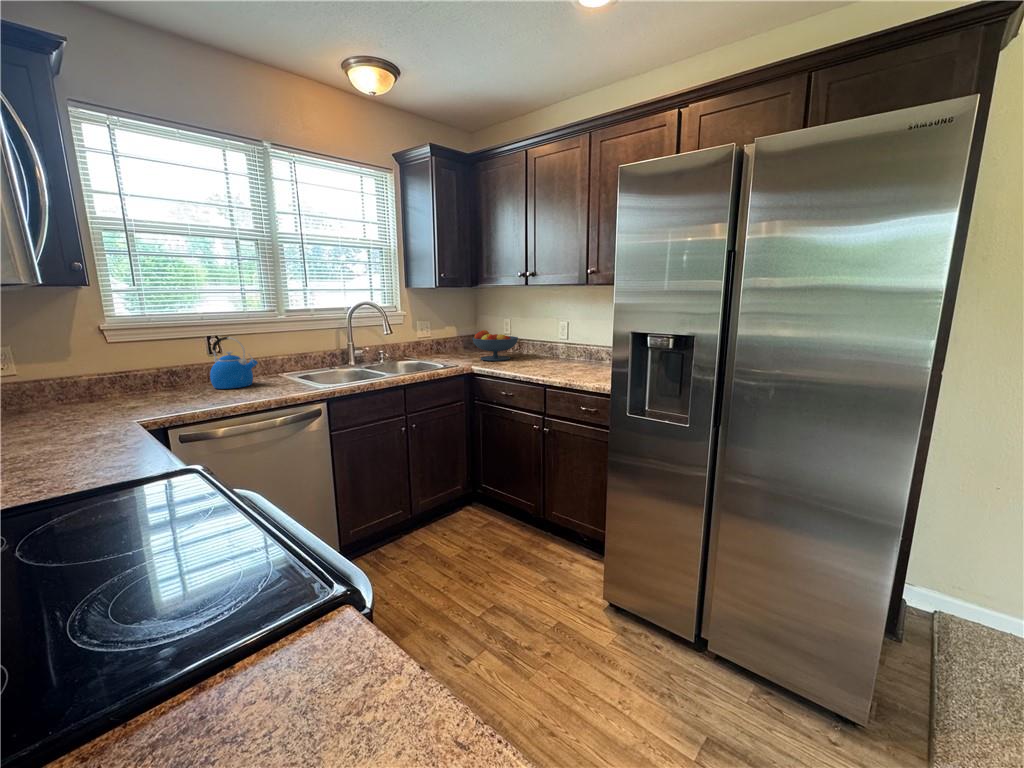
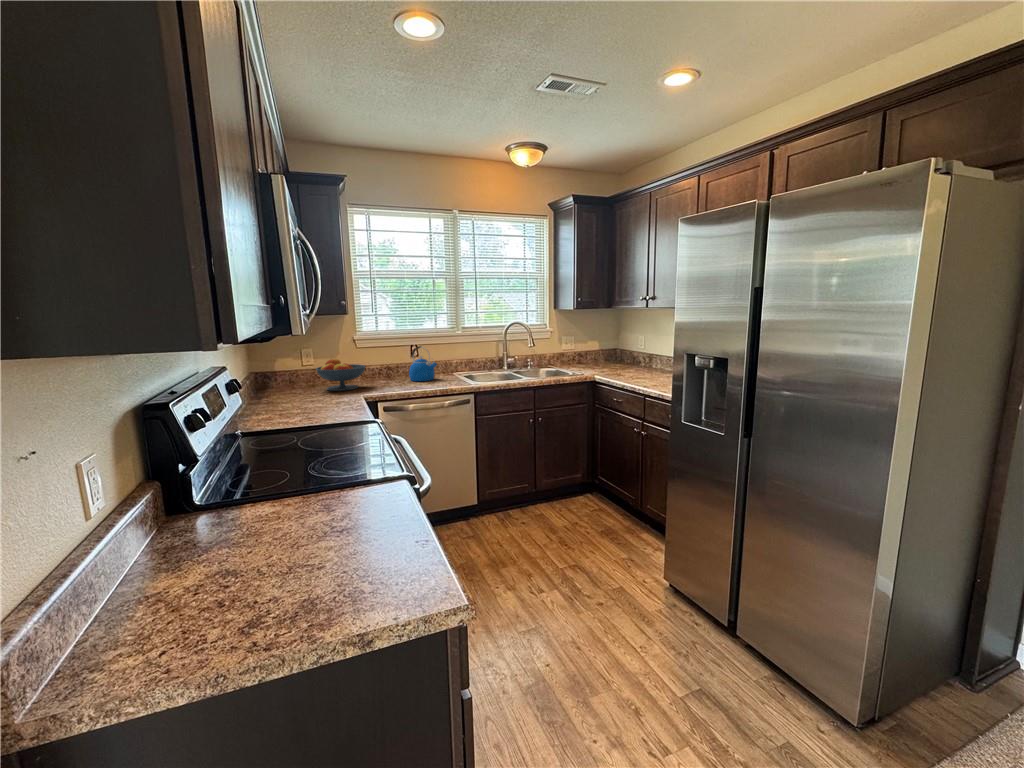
fruit bowl: present [472,330,518,361] -> present [316,359,366,391]

